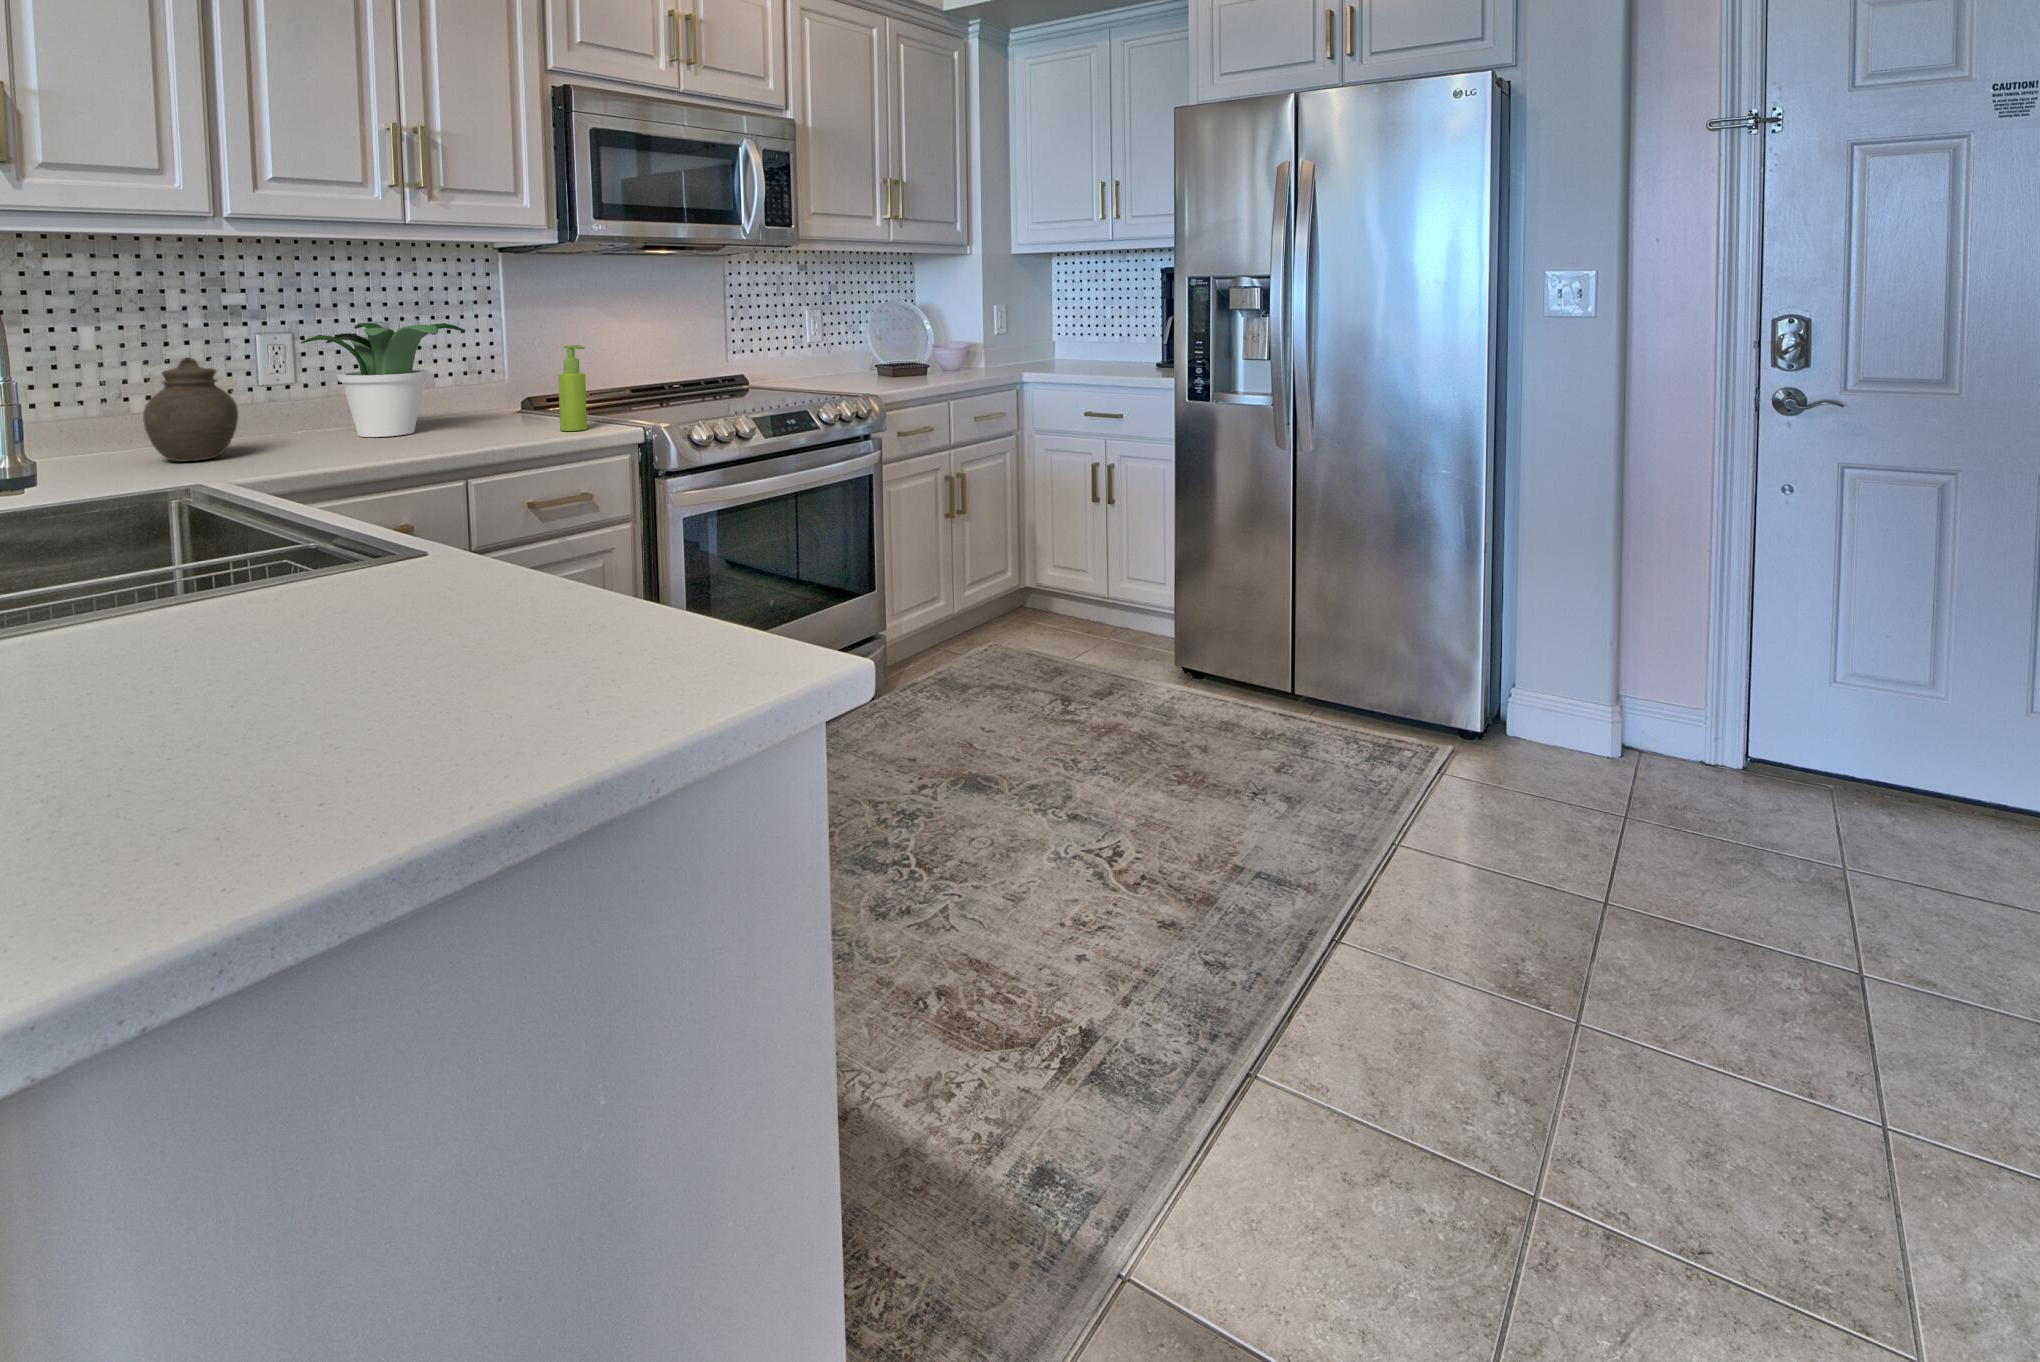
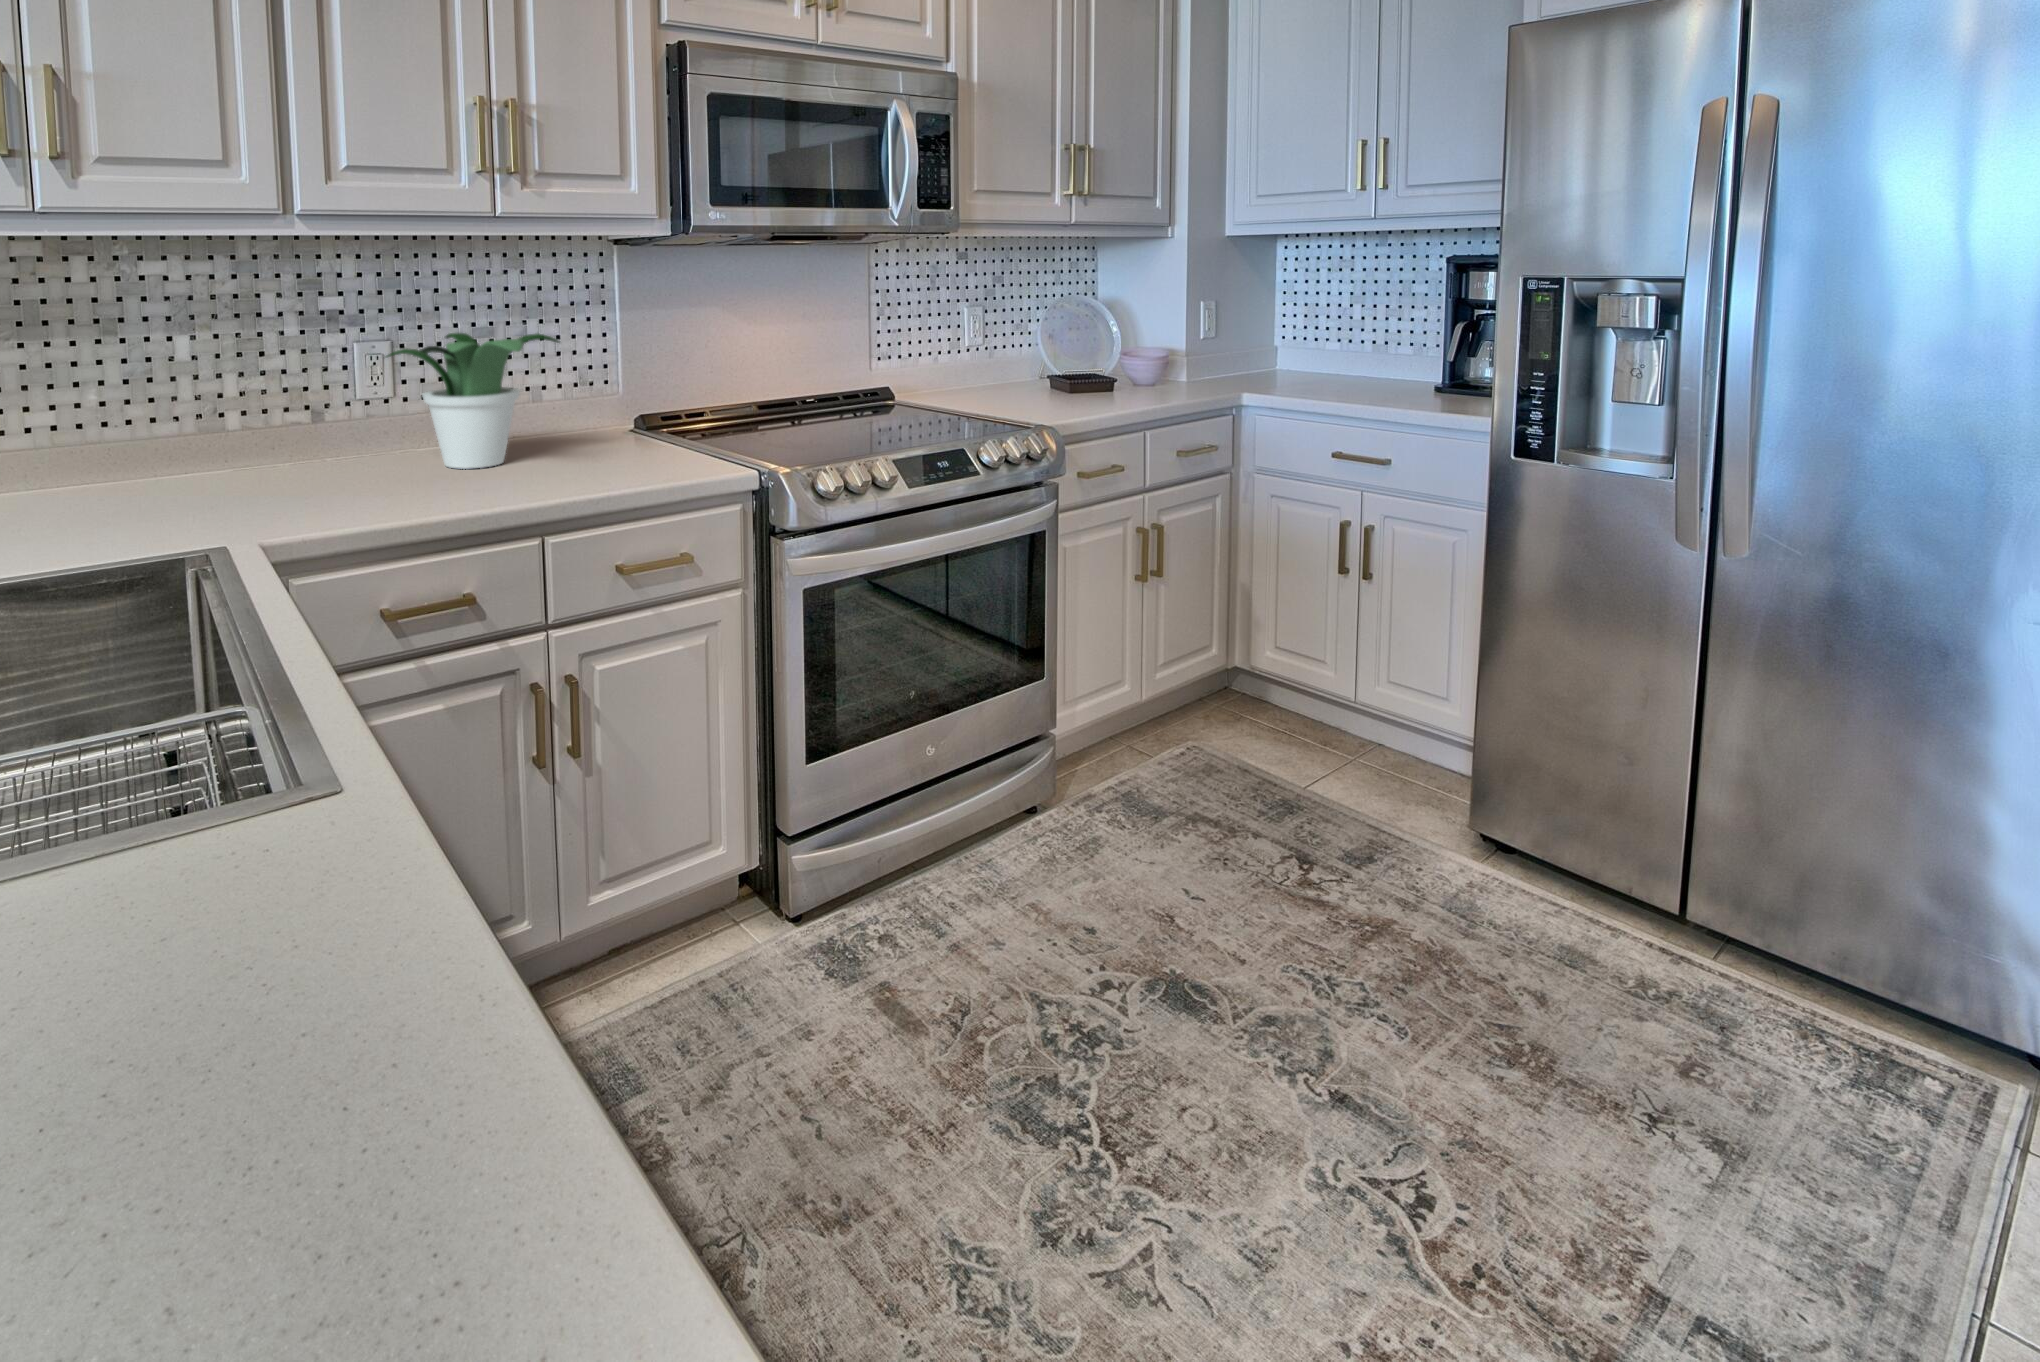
soap dispenser: present [558,345,587,431] -> none [659,365,691,471]
jar: present [143,358,238,461] -> none [210,380,308,499]

